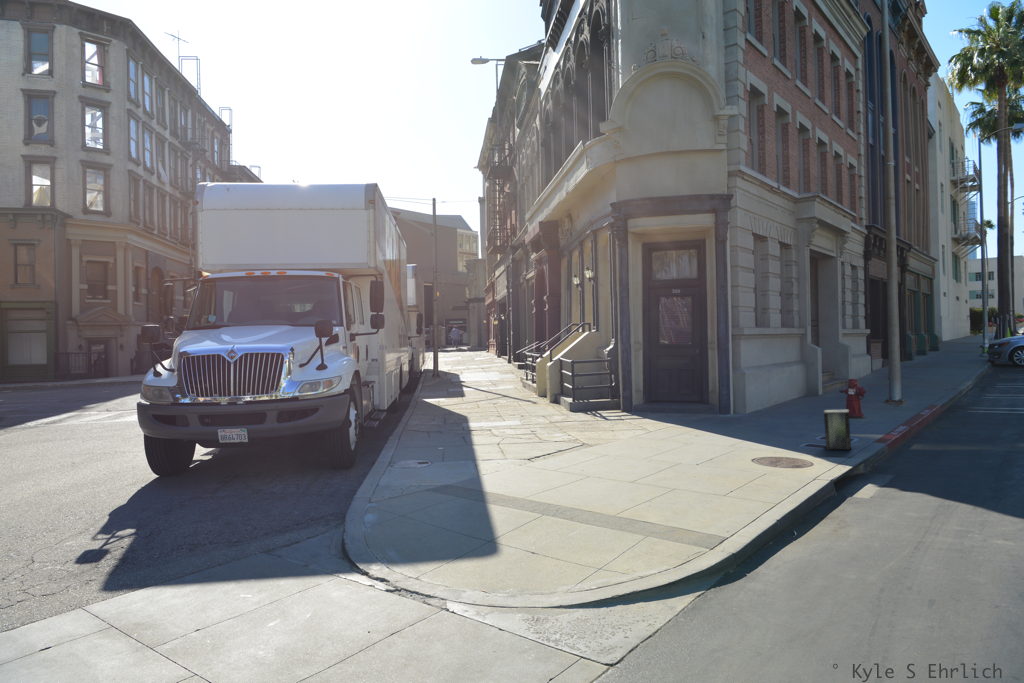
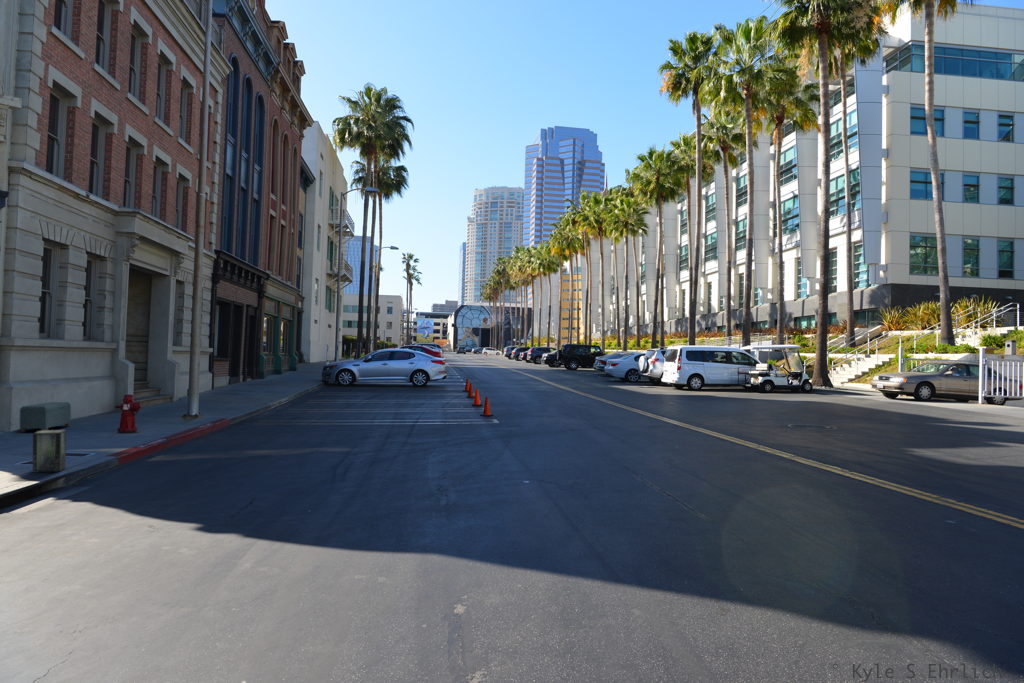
bench: none [755,385,792,413] -> present [20,402,71,432]

